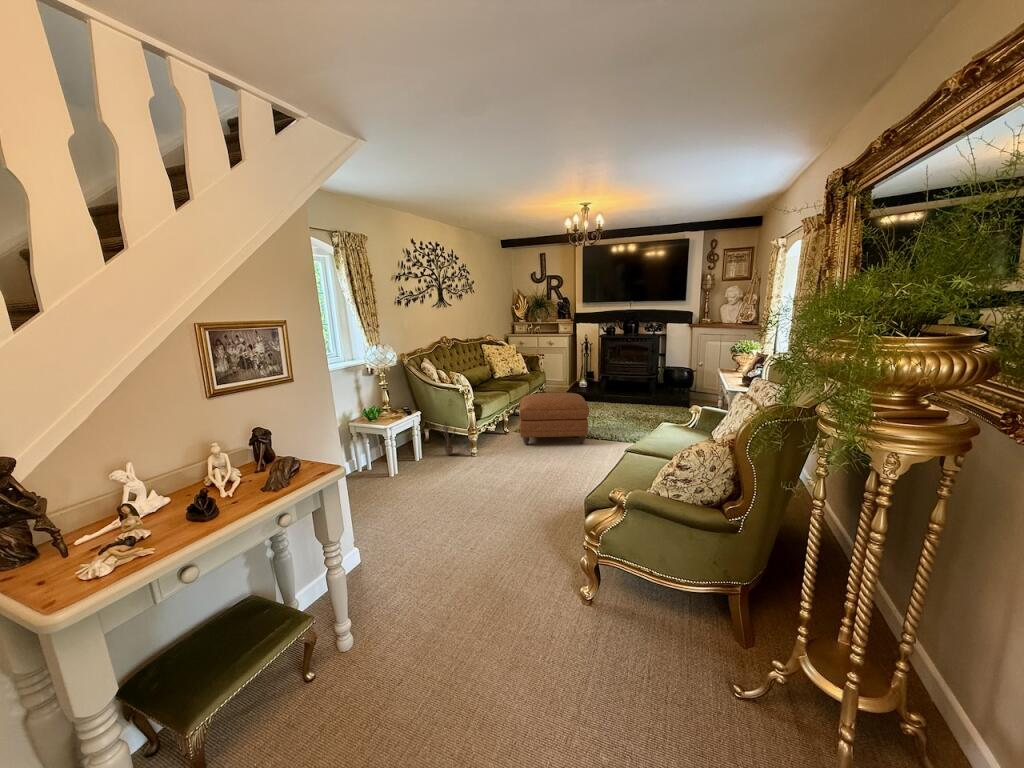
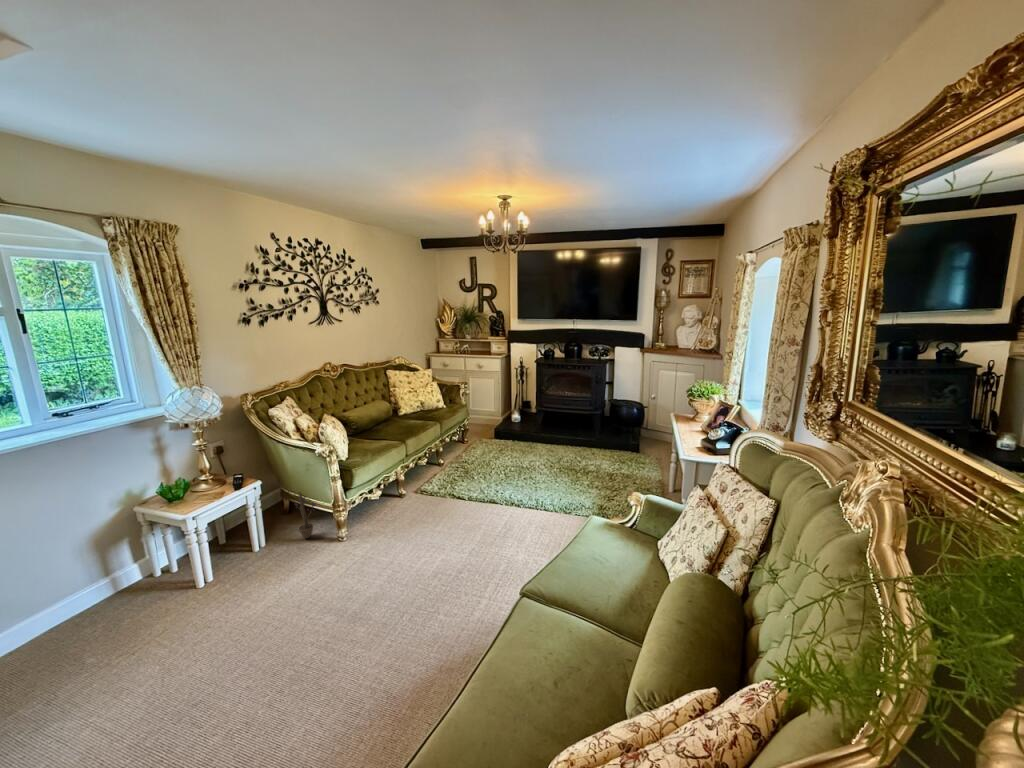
ottoman: present [519,393,589,445] -> none [410,443,504,517]

